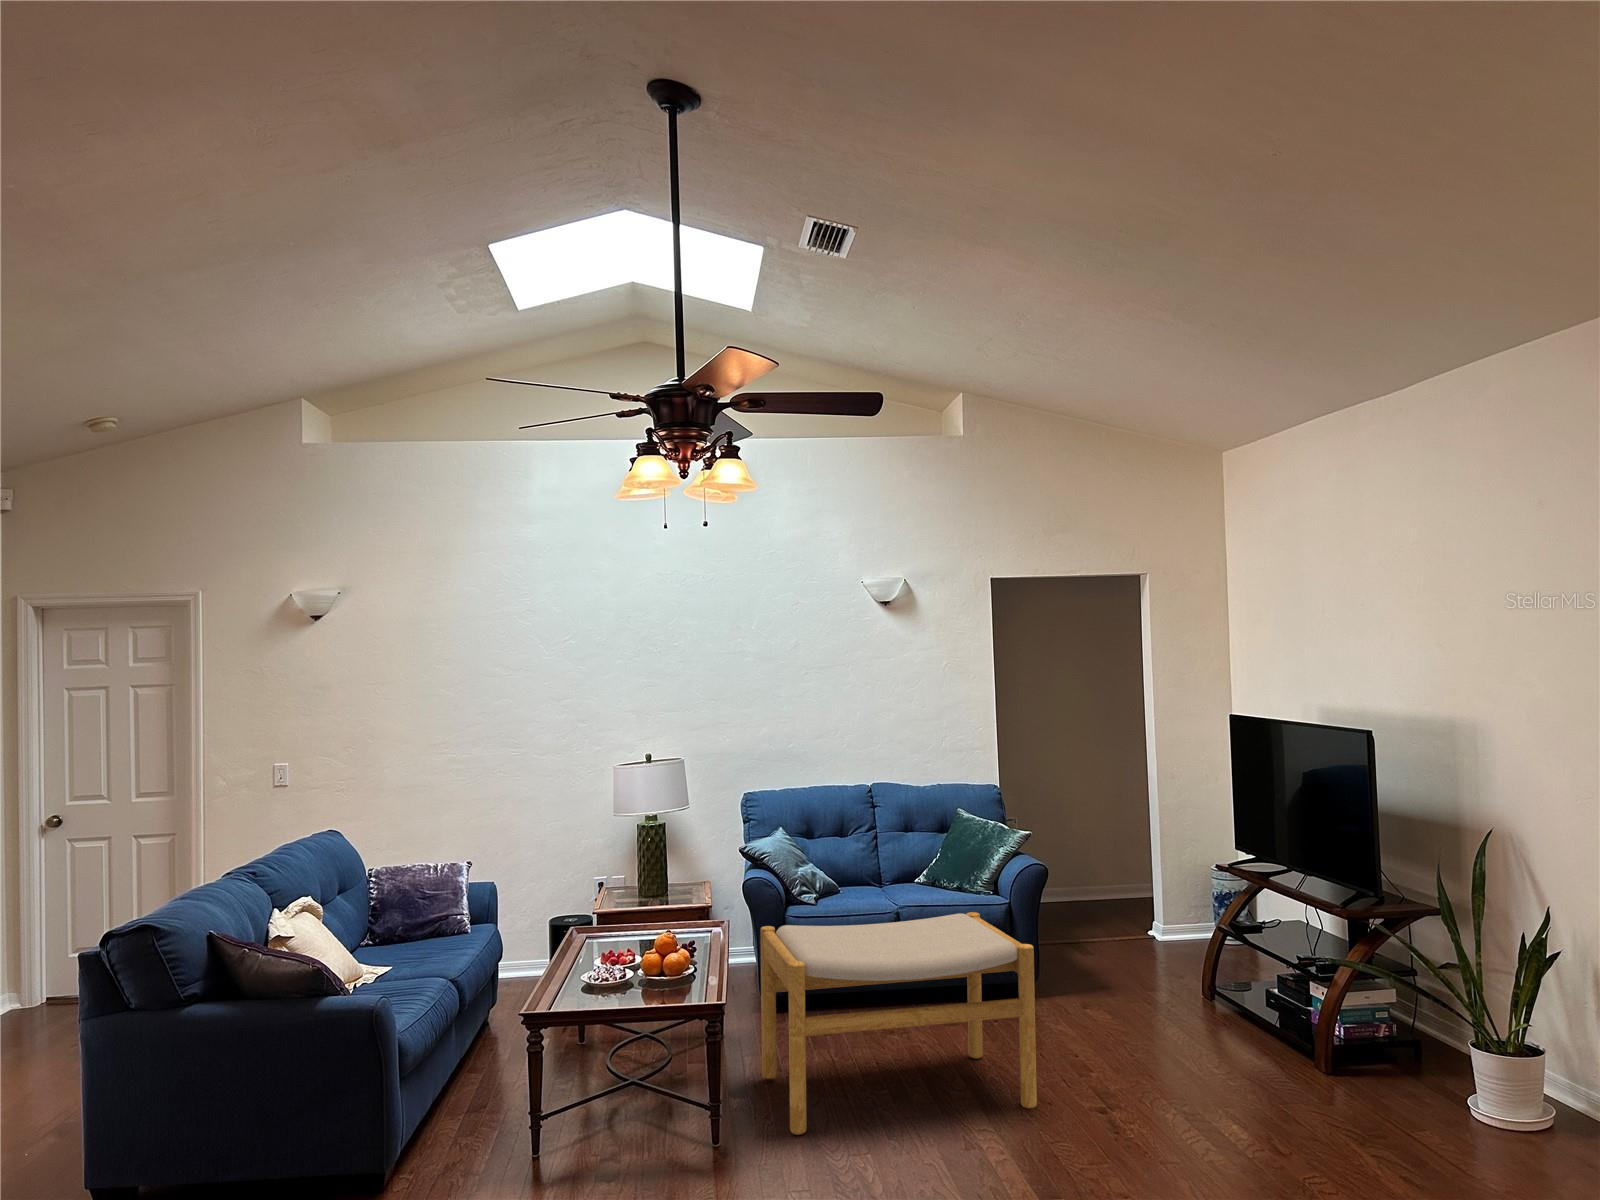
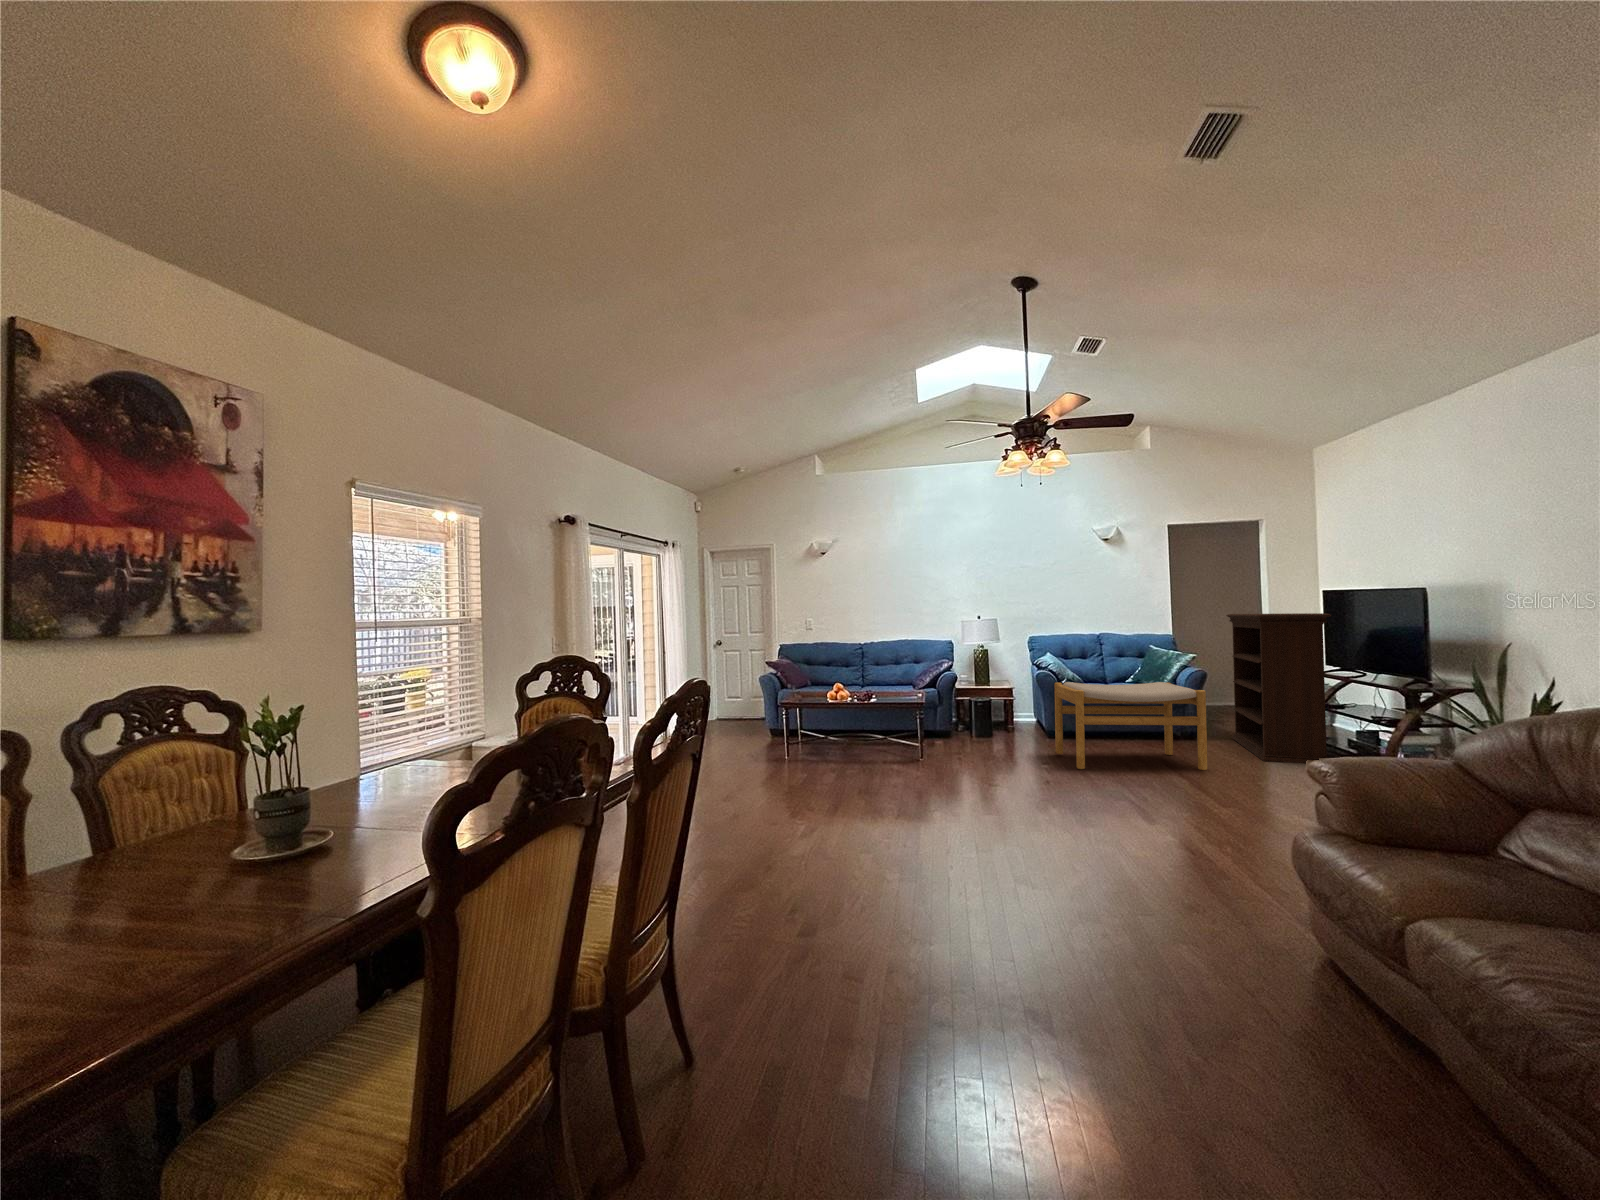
bookshelf: none [1079,757,1245,1065] -> present [1226,613,1331,764]

